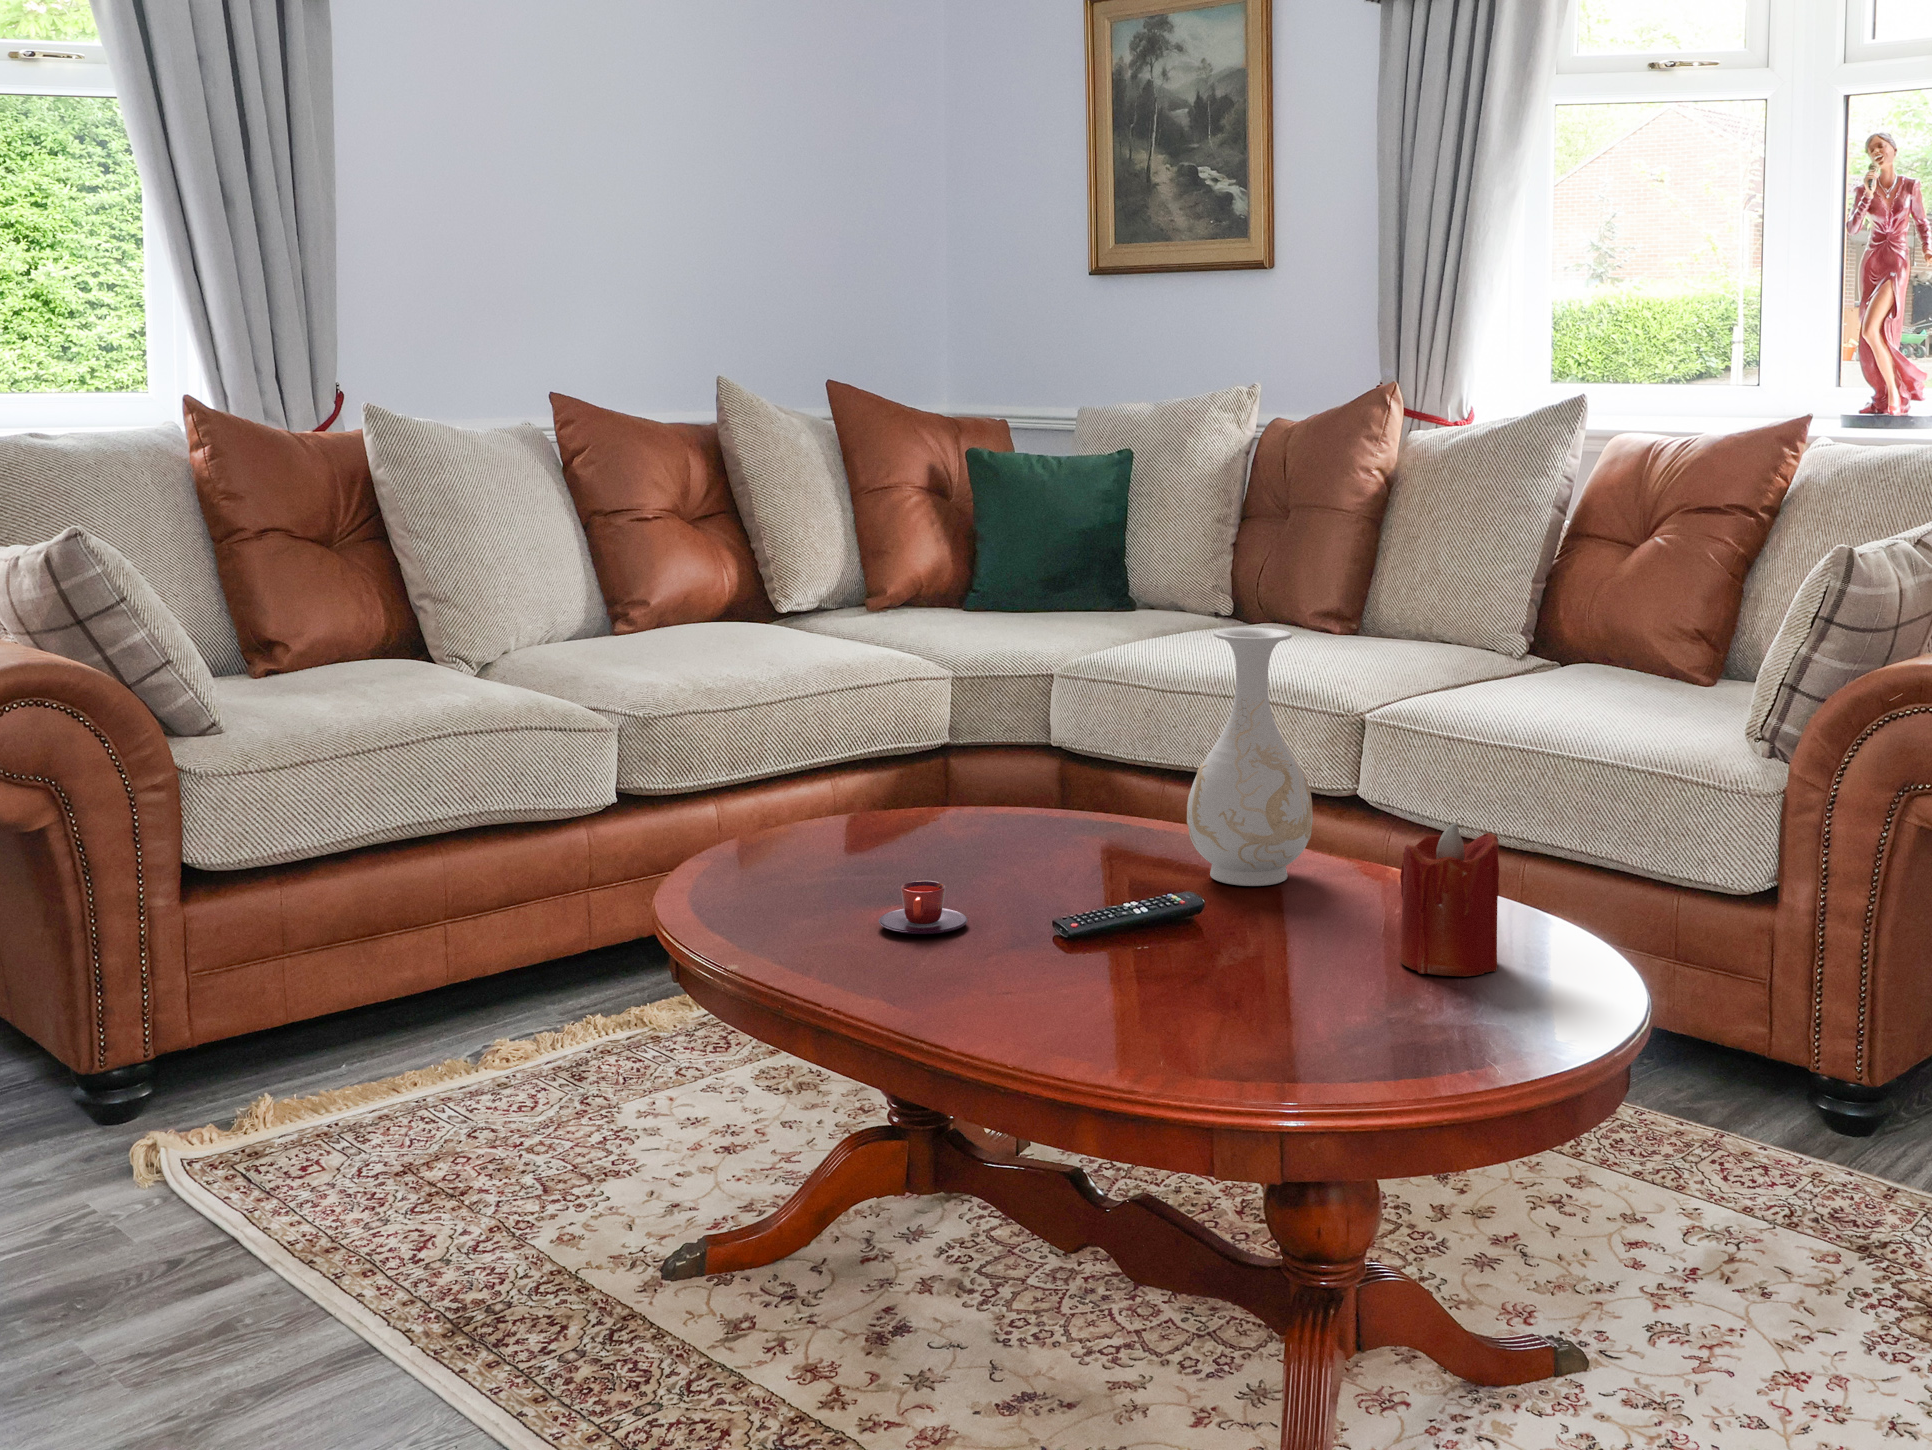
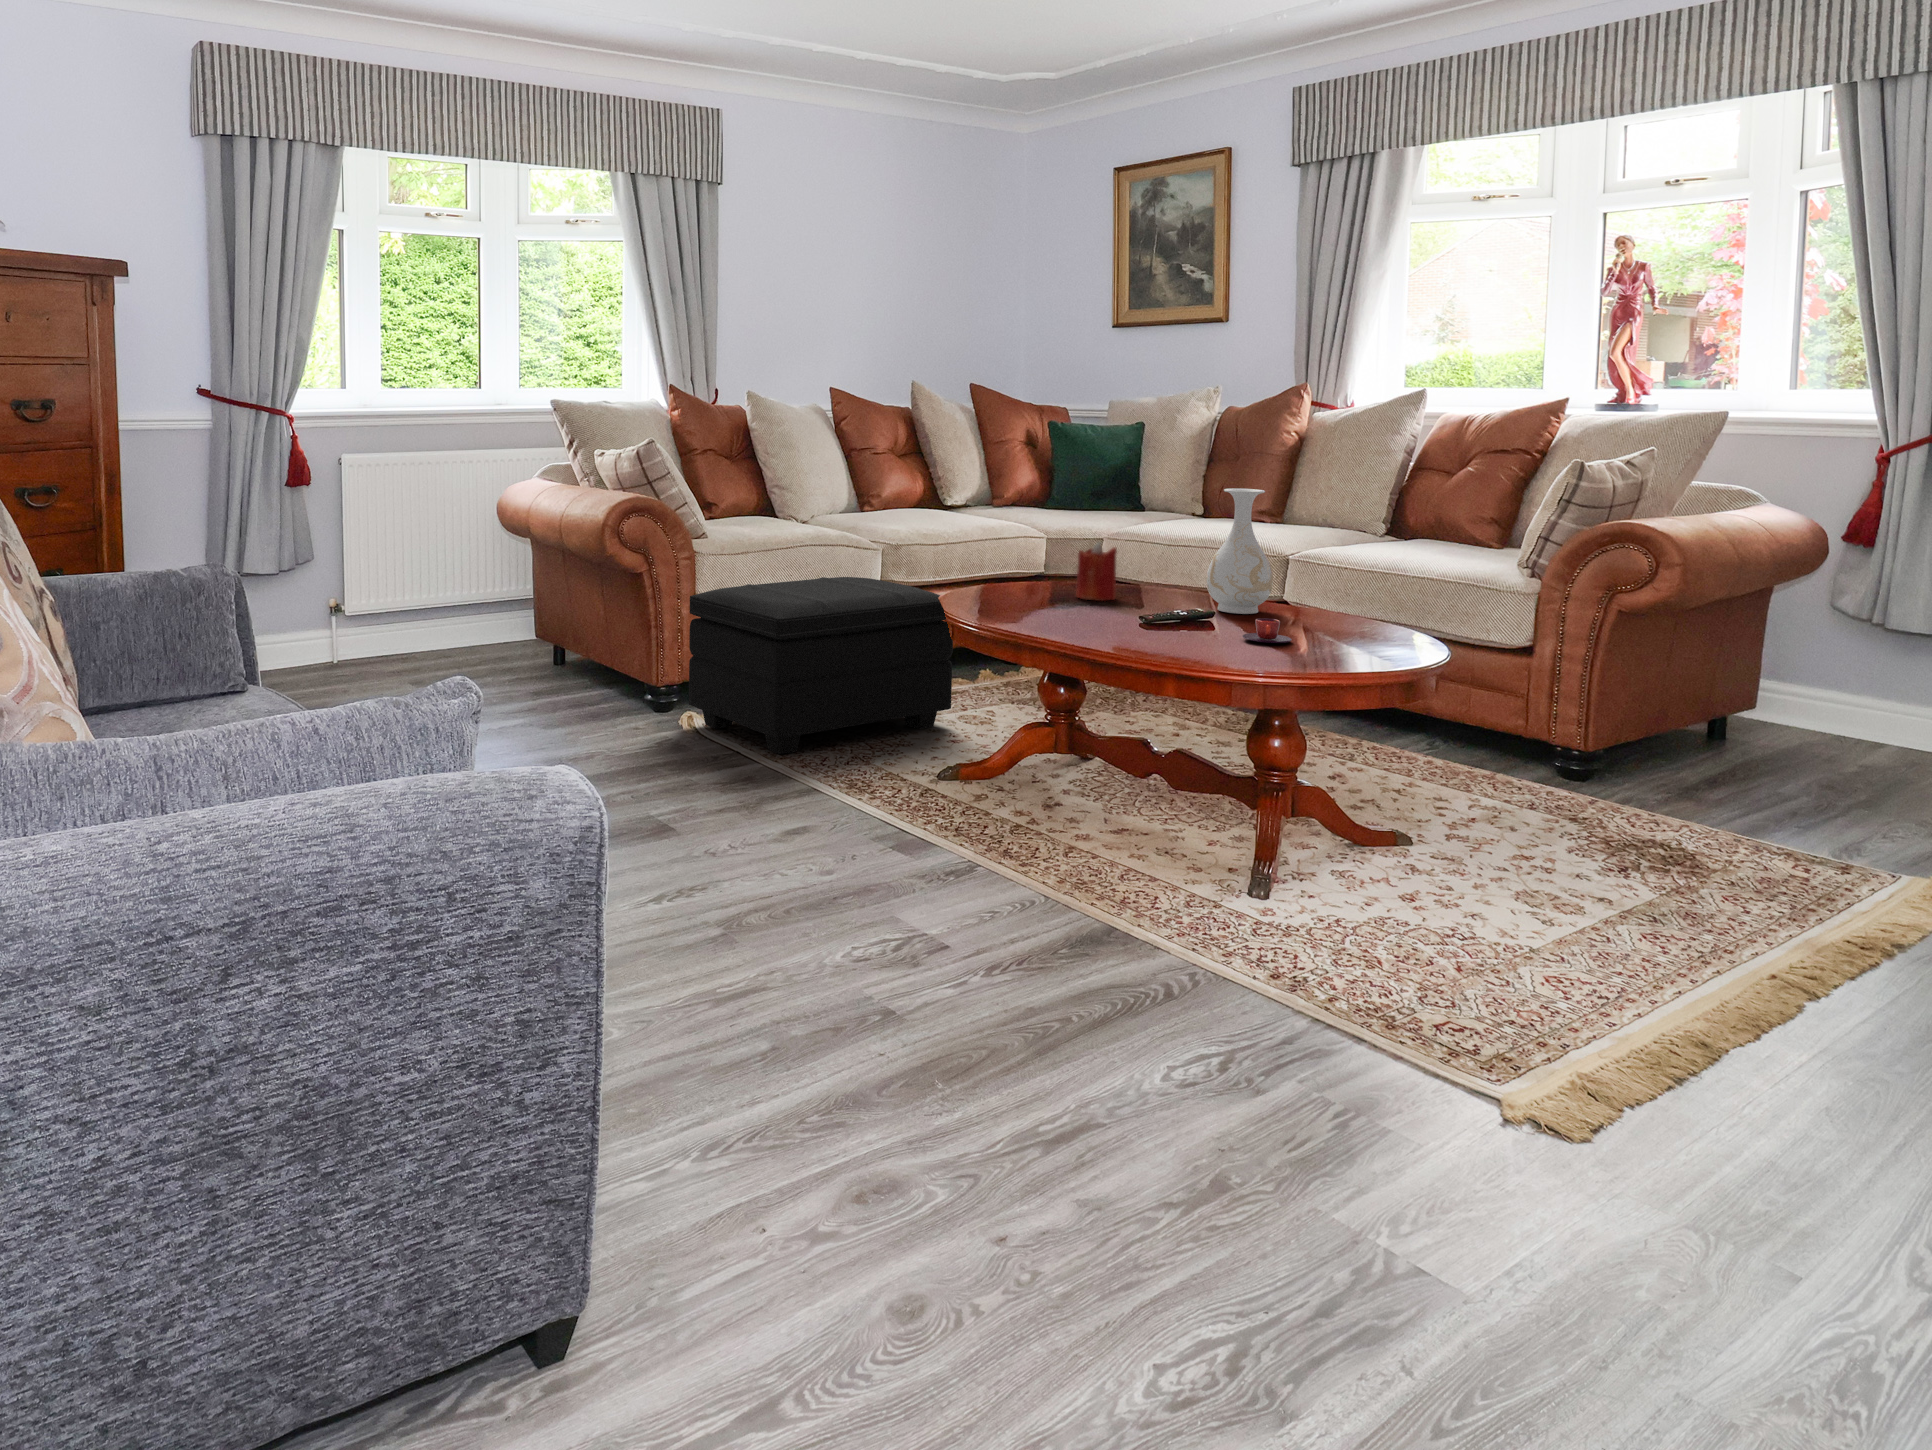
footstool: none [146,796,725,1223] -> present [689,577,953,754]
candle: present [1400,823,1499,976] -> present [1076,543,1117,601]
teacup: present [879,881,968,934] -> present [1242,618,1292,643]

